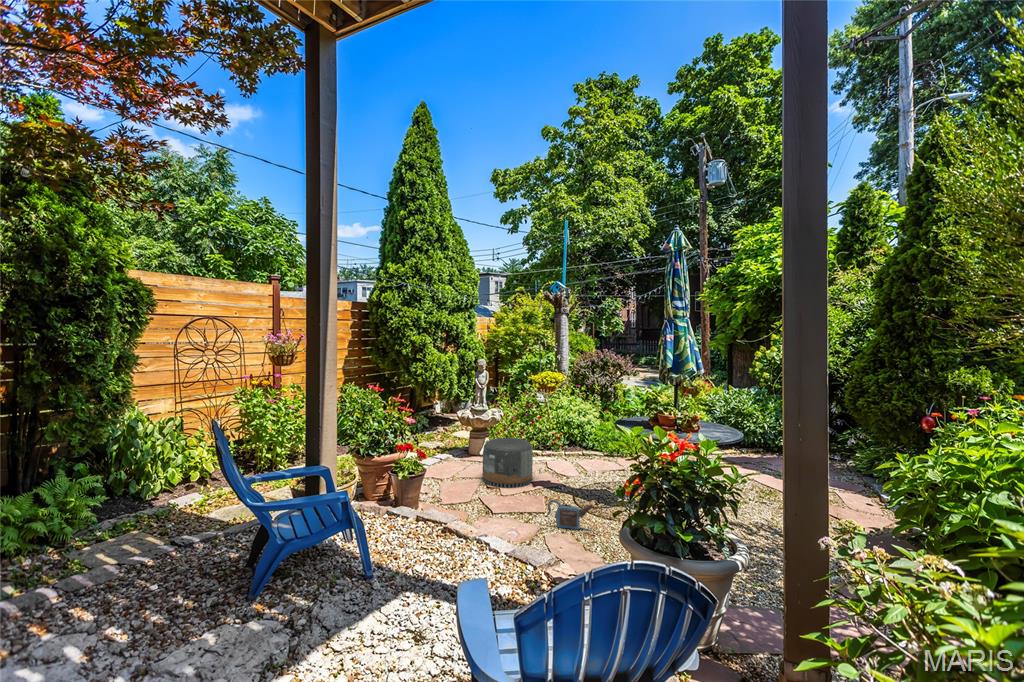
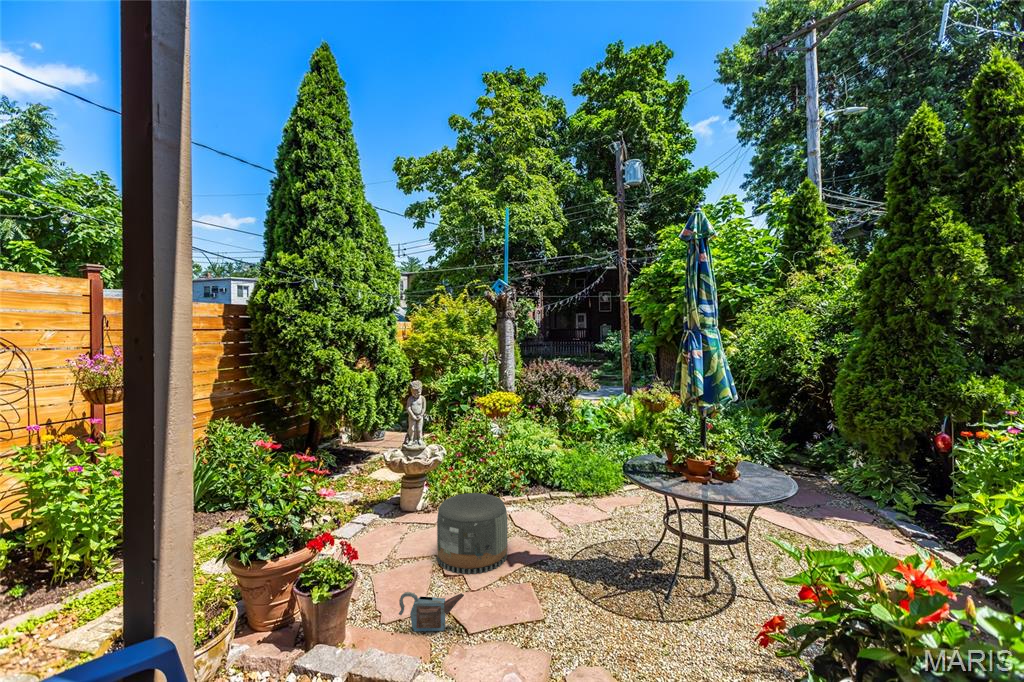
watering can: present [547,500,594,529] -> present [399,592,464,631]

